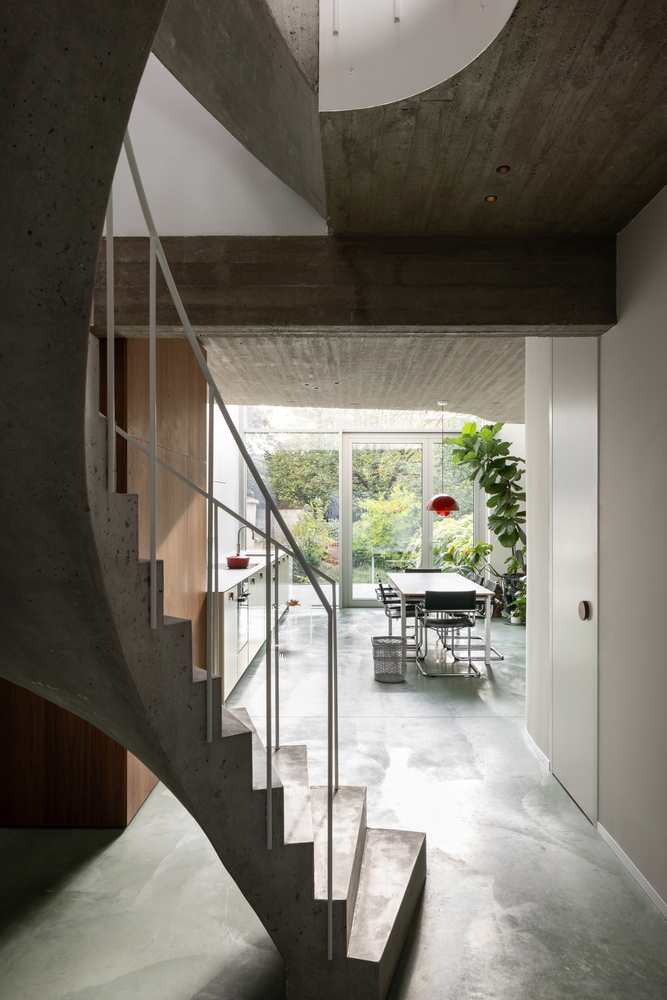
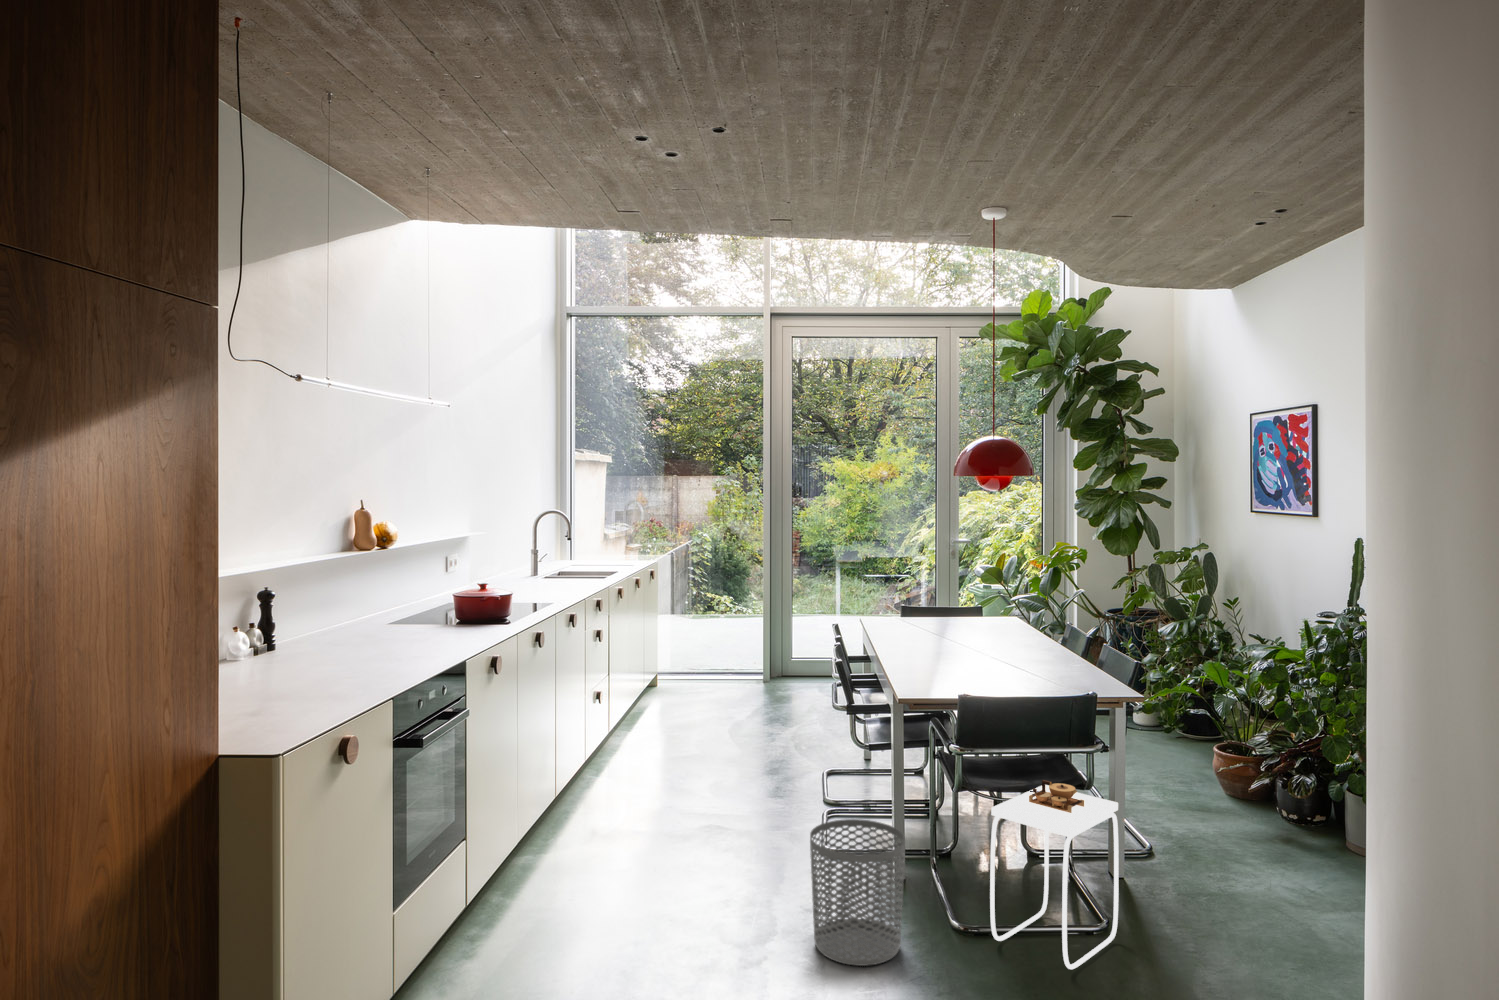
side table: present [272,599,312,650] -> present [990,780,1119,969]

